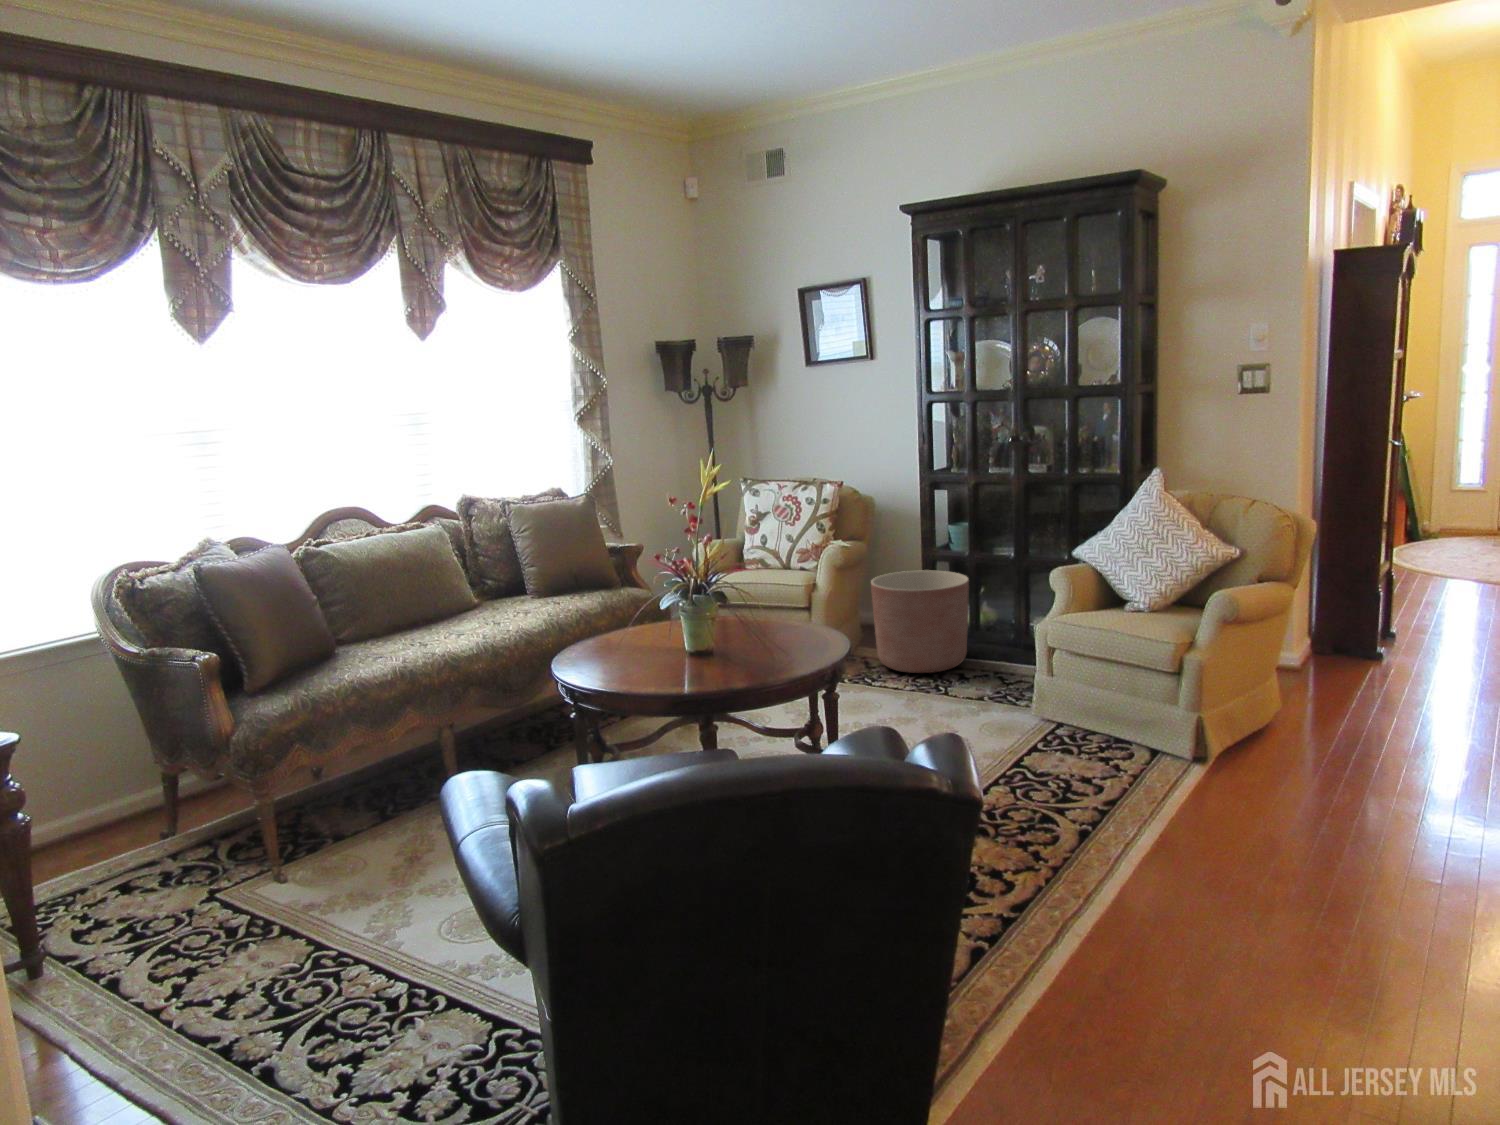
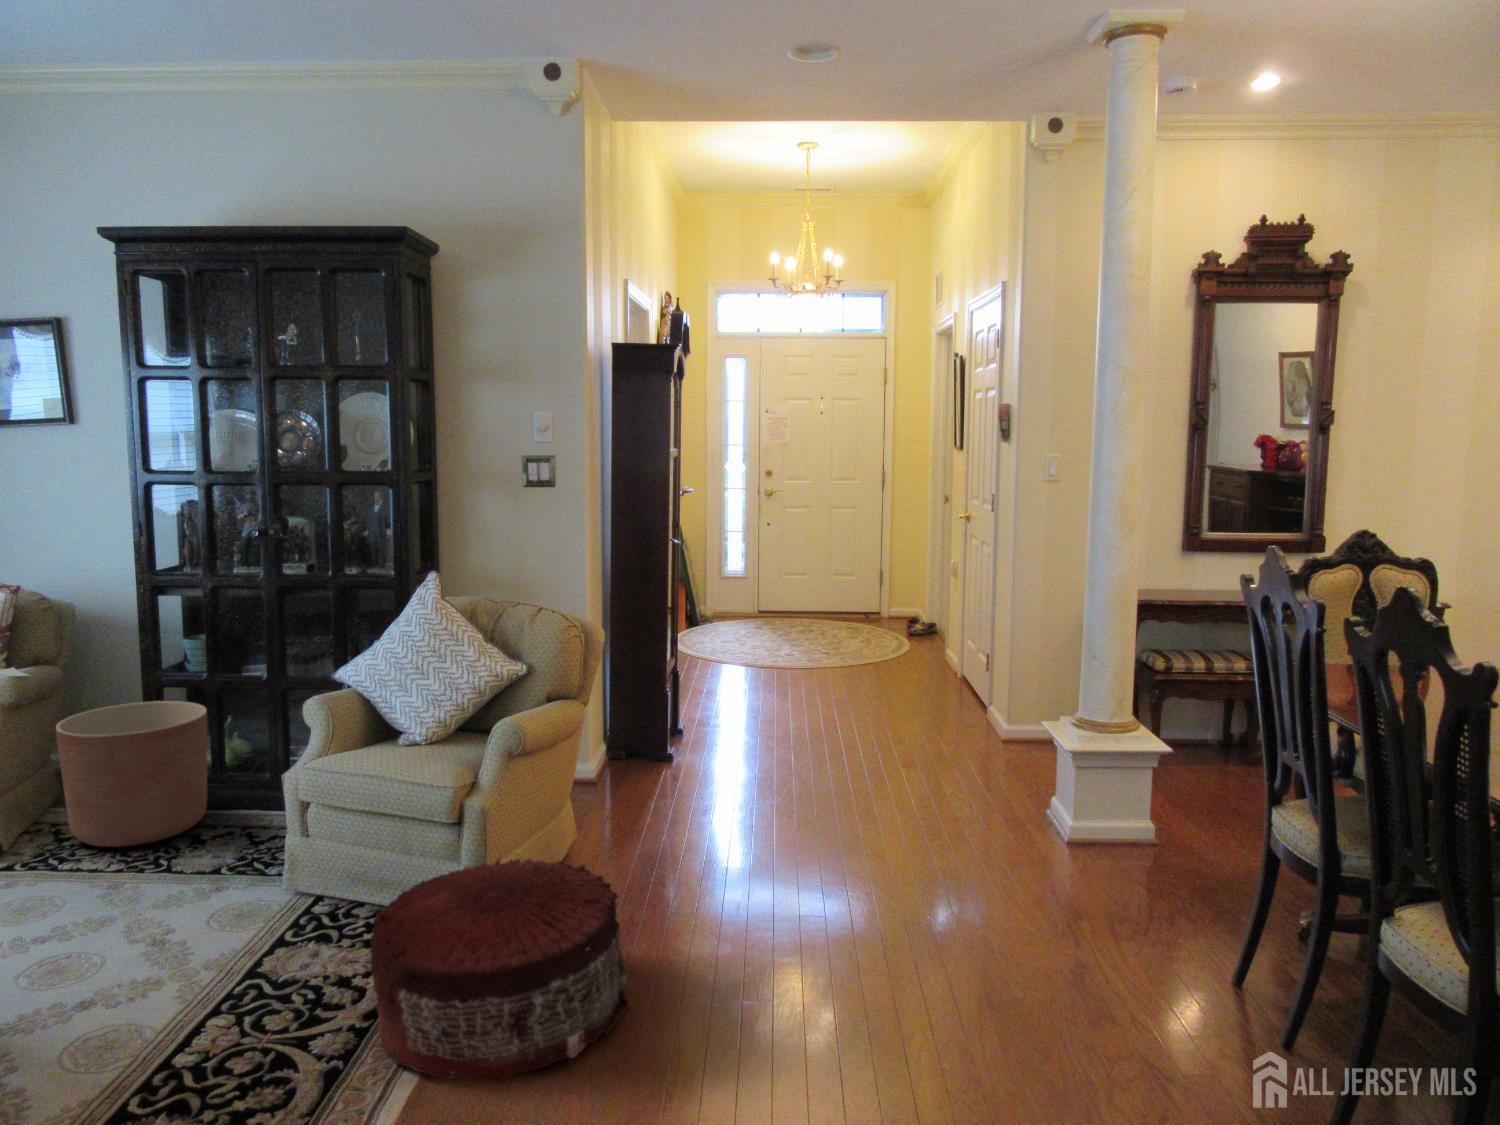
pouf: none [1113,704,1334,862] -> present [370,859,629,1082]

